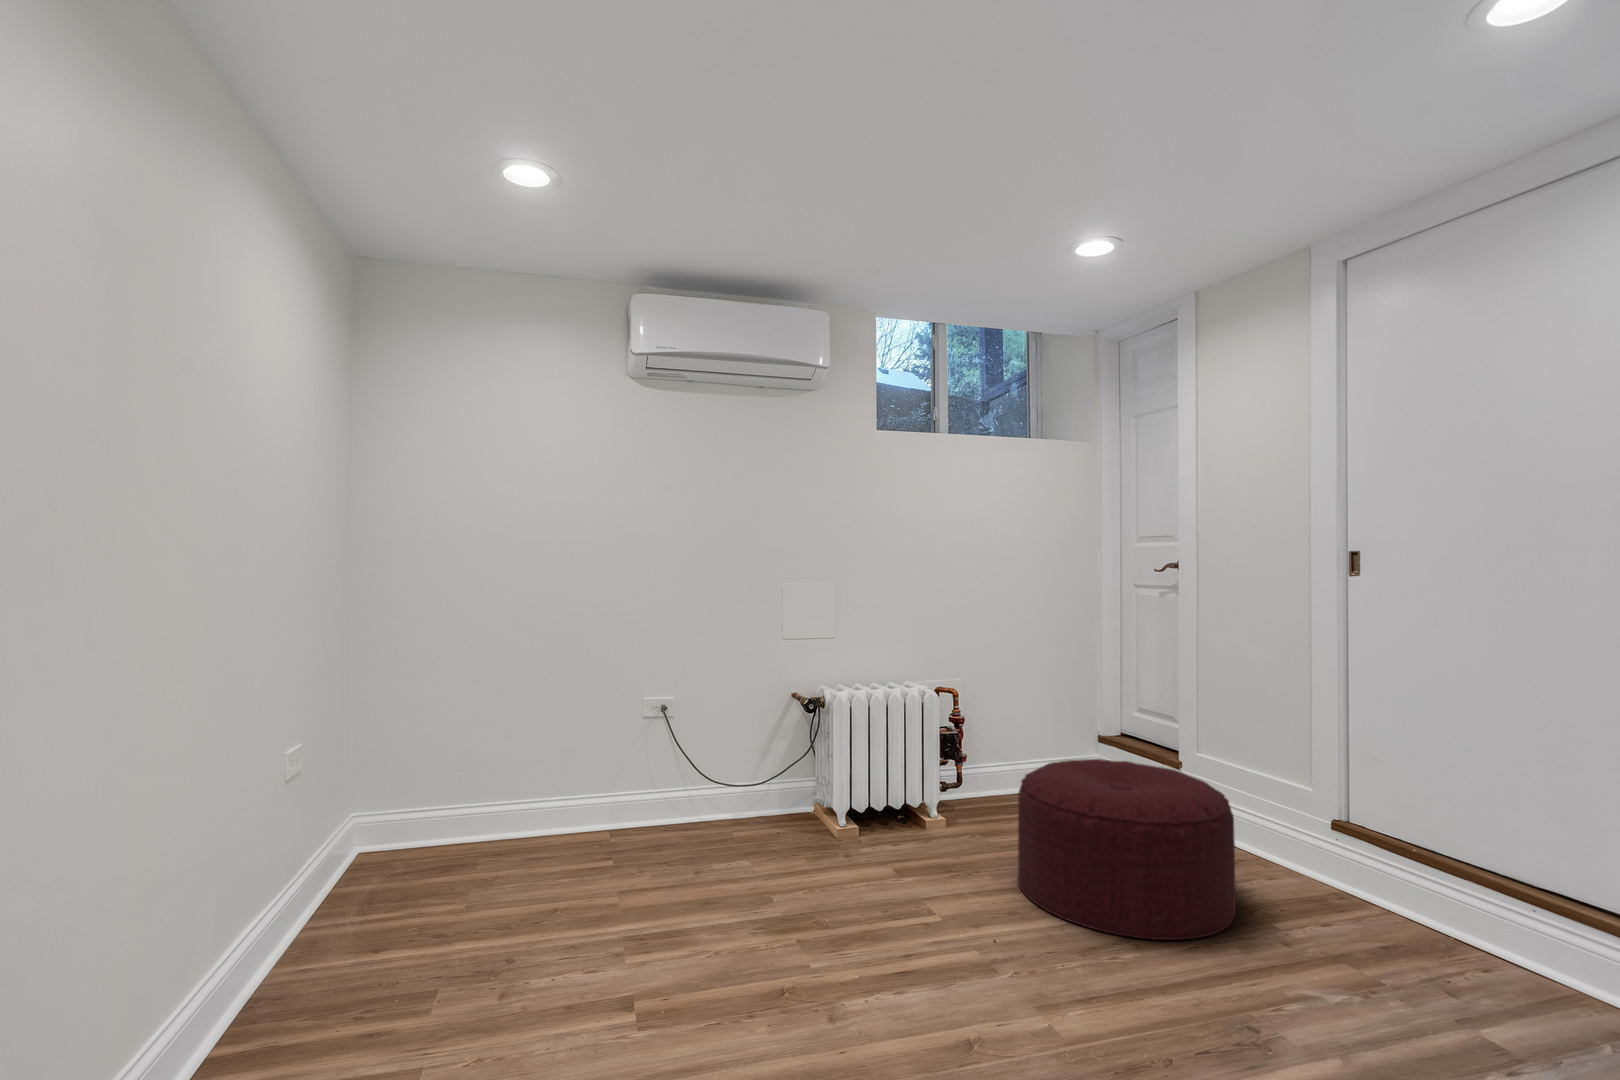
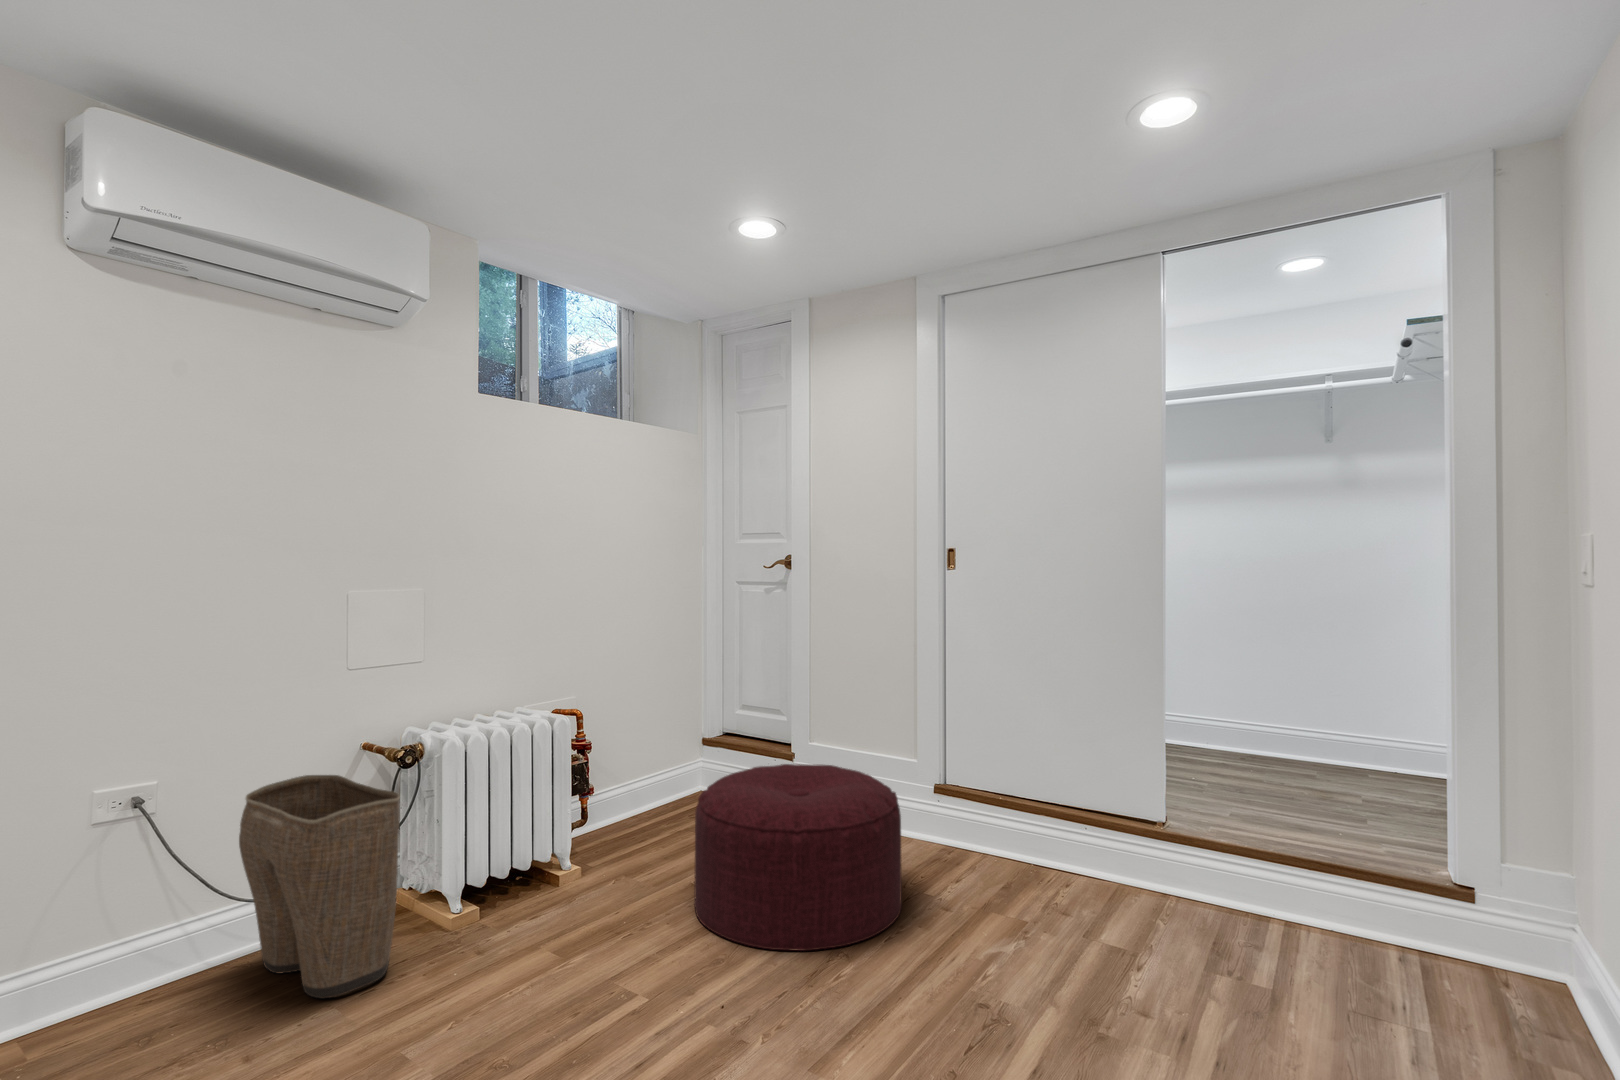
laundry basket: none [710,708,792,856] -> present [239,775,400,998]

